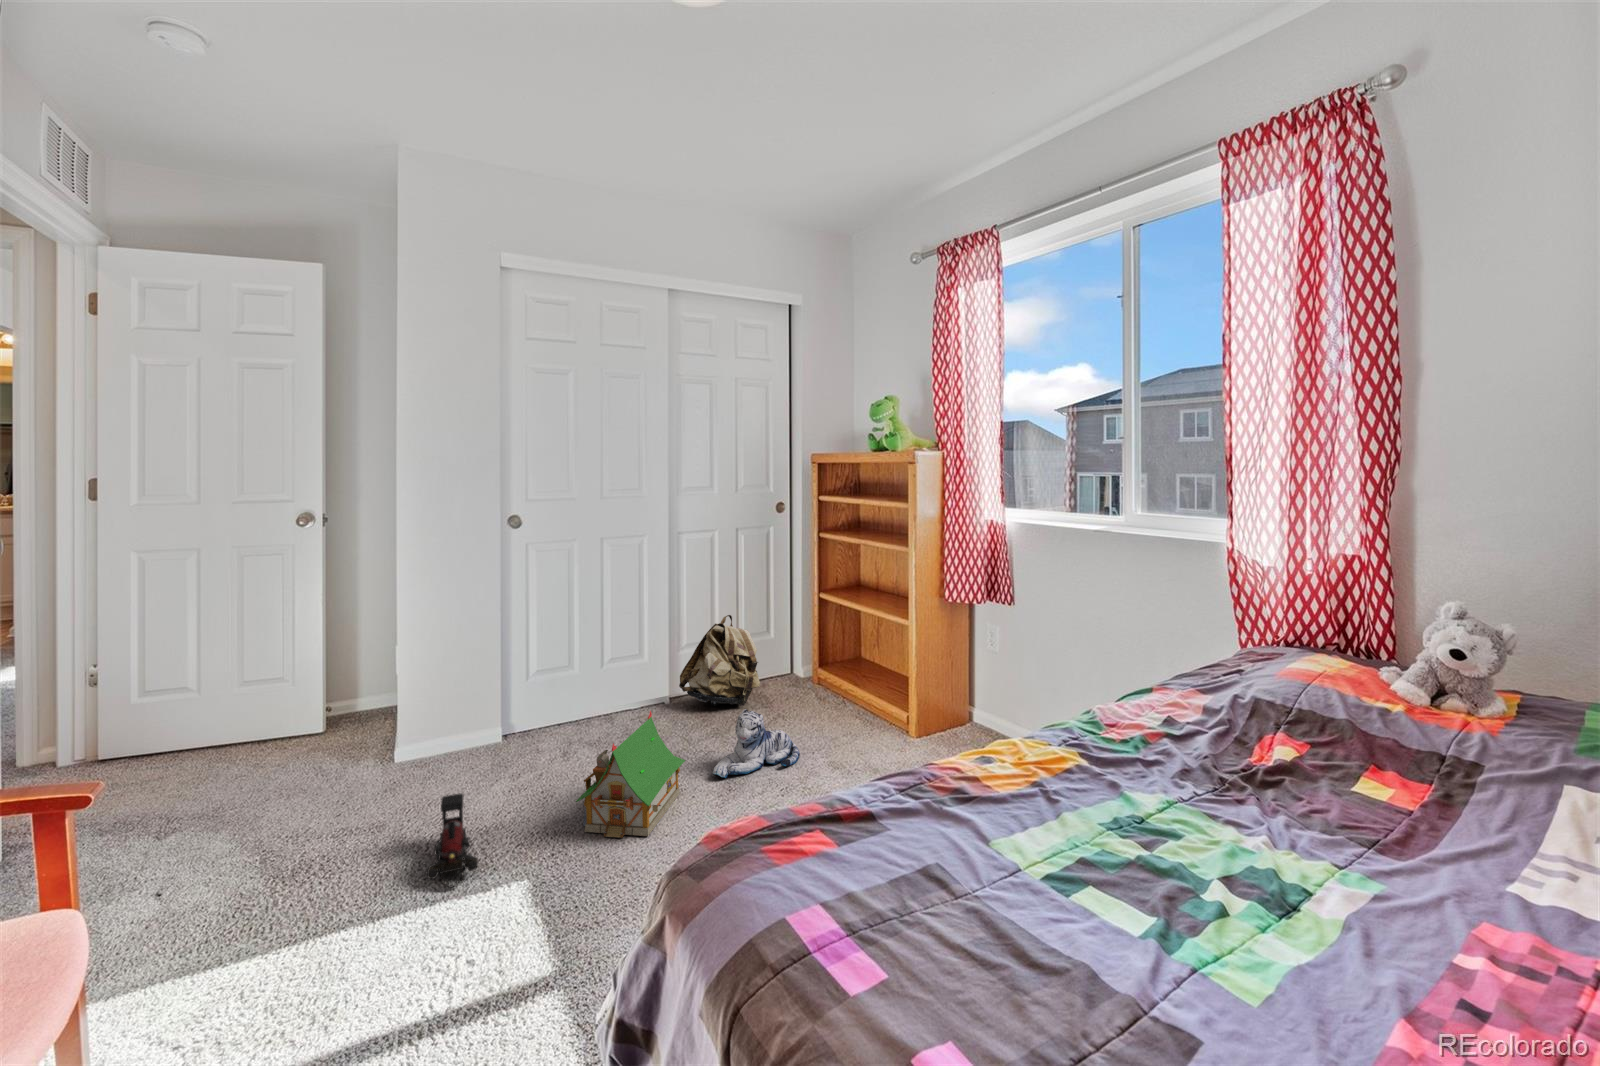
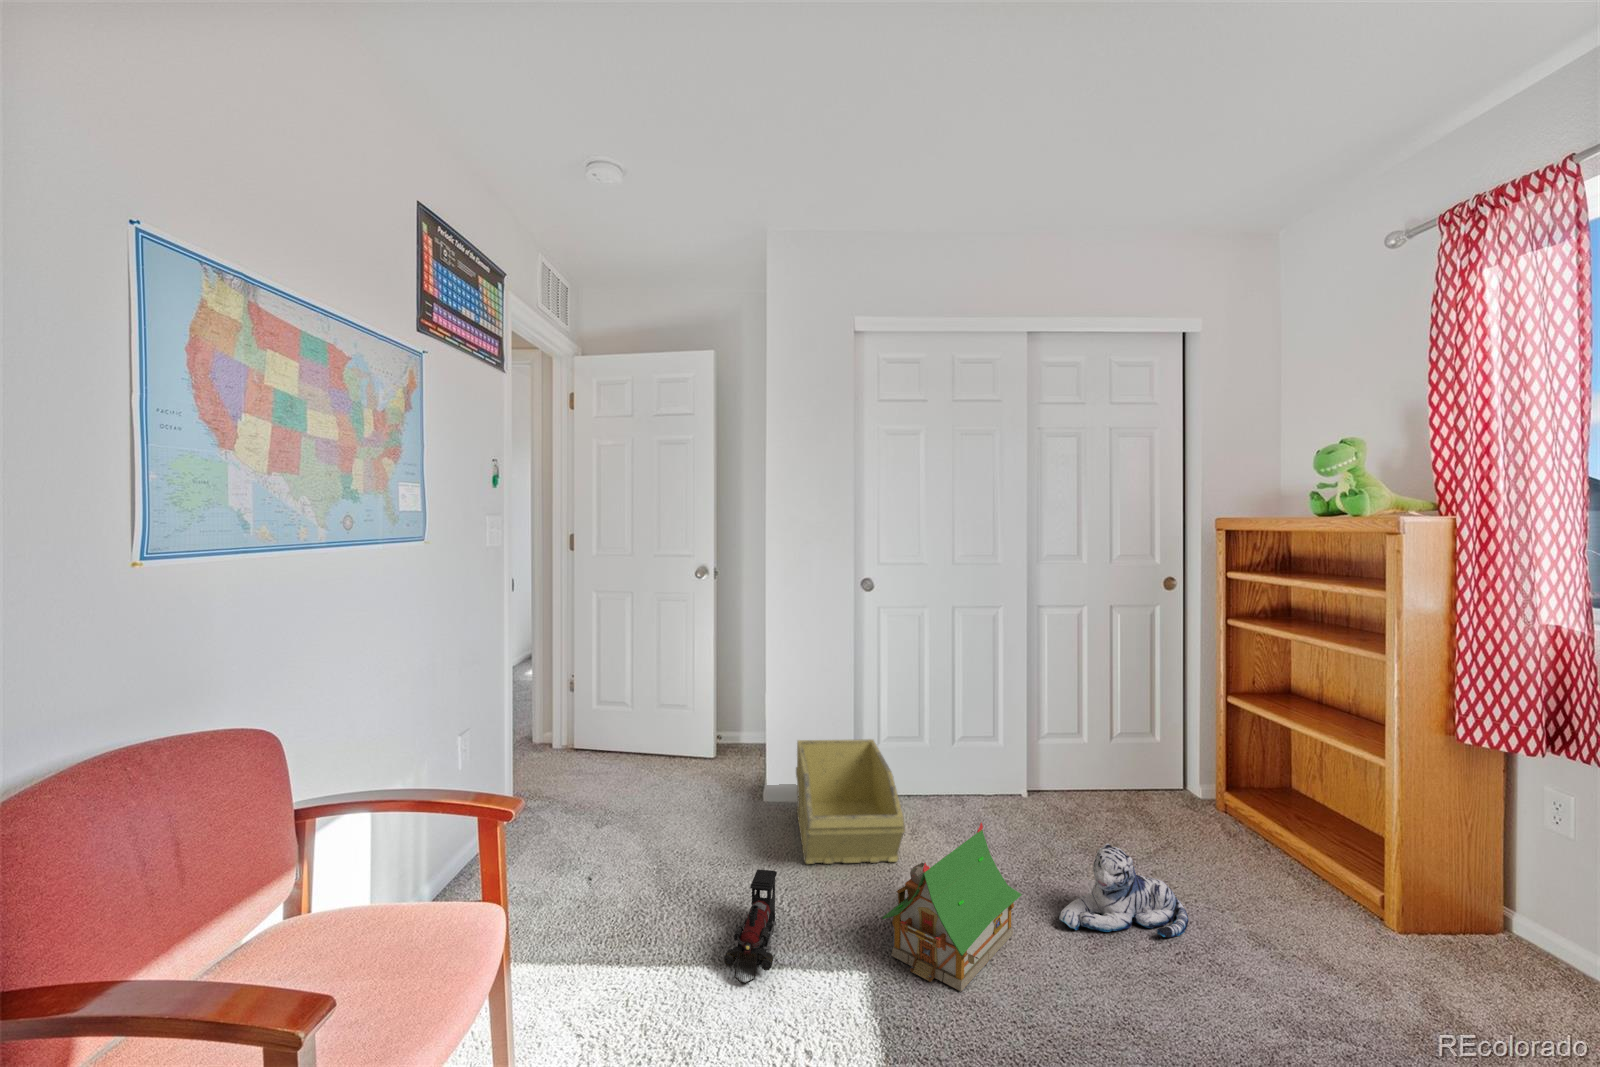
backpack: present [679,615,760,706] -> none [1035,706,1139,822]
storage bin: none [448,673,579,793] -> present [796,739,905,864]

